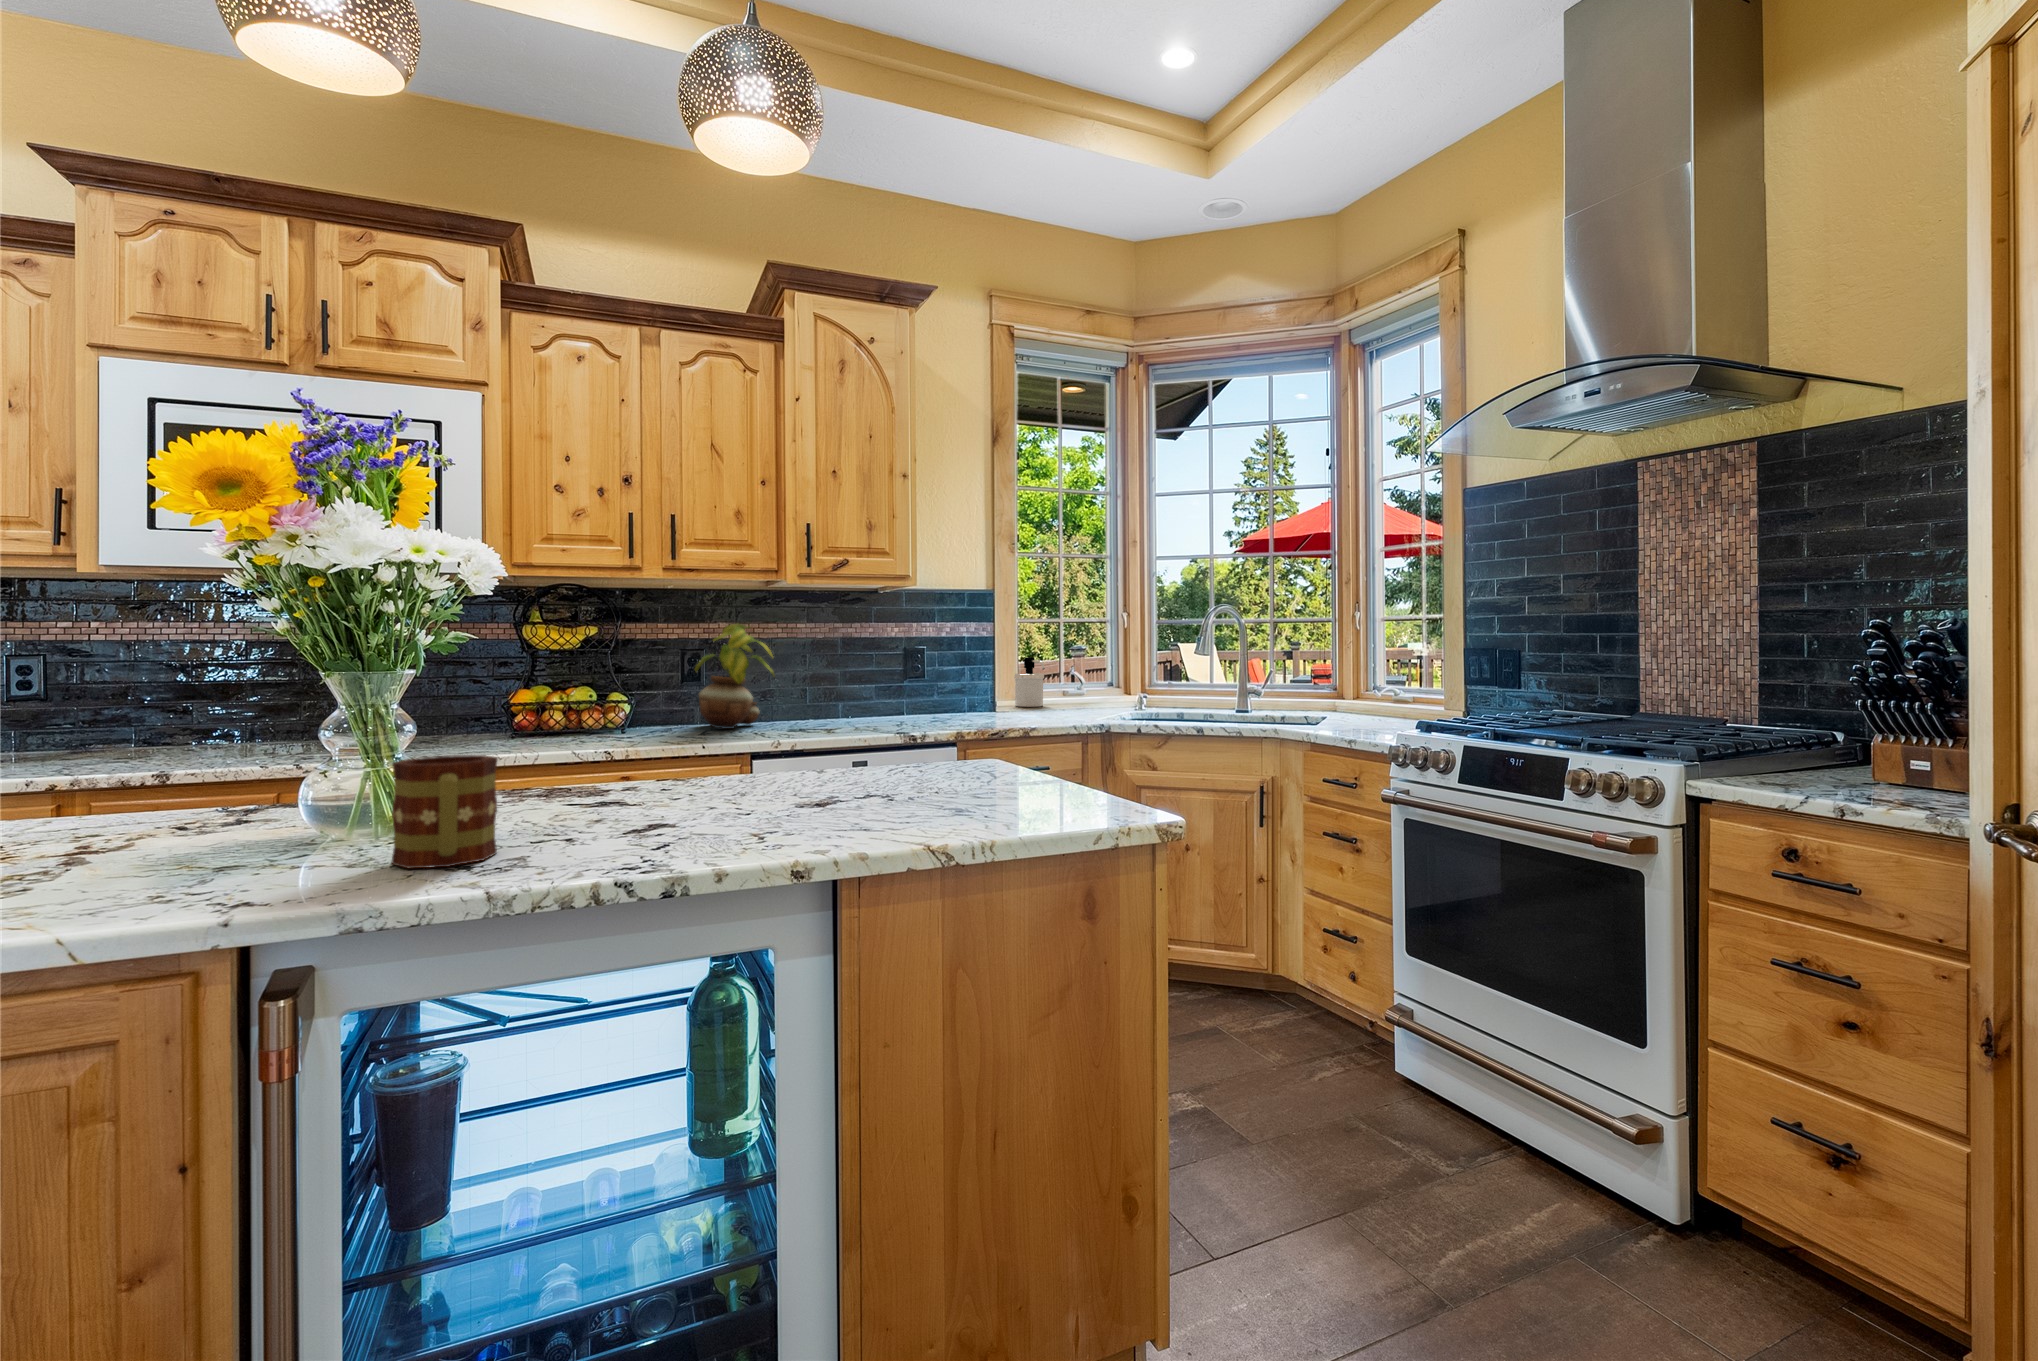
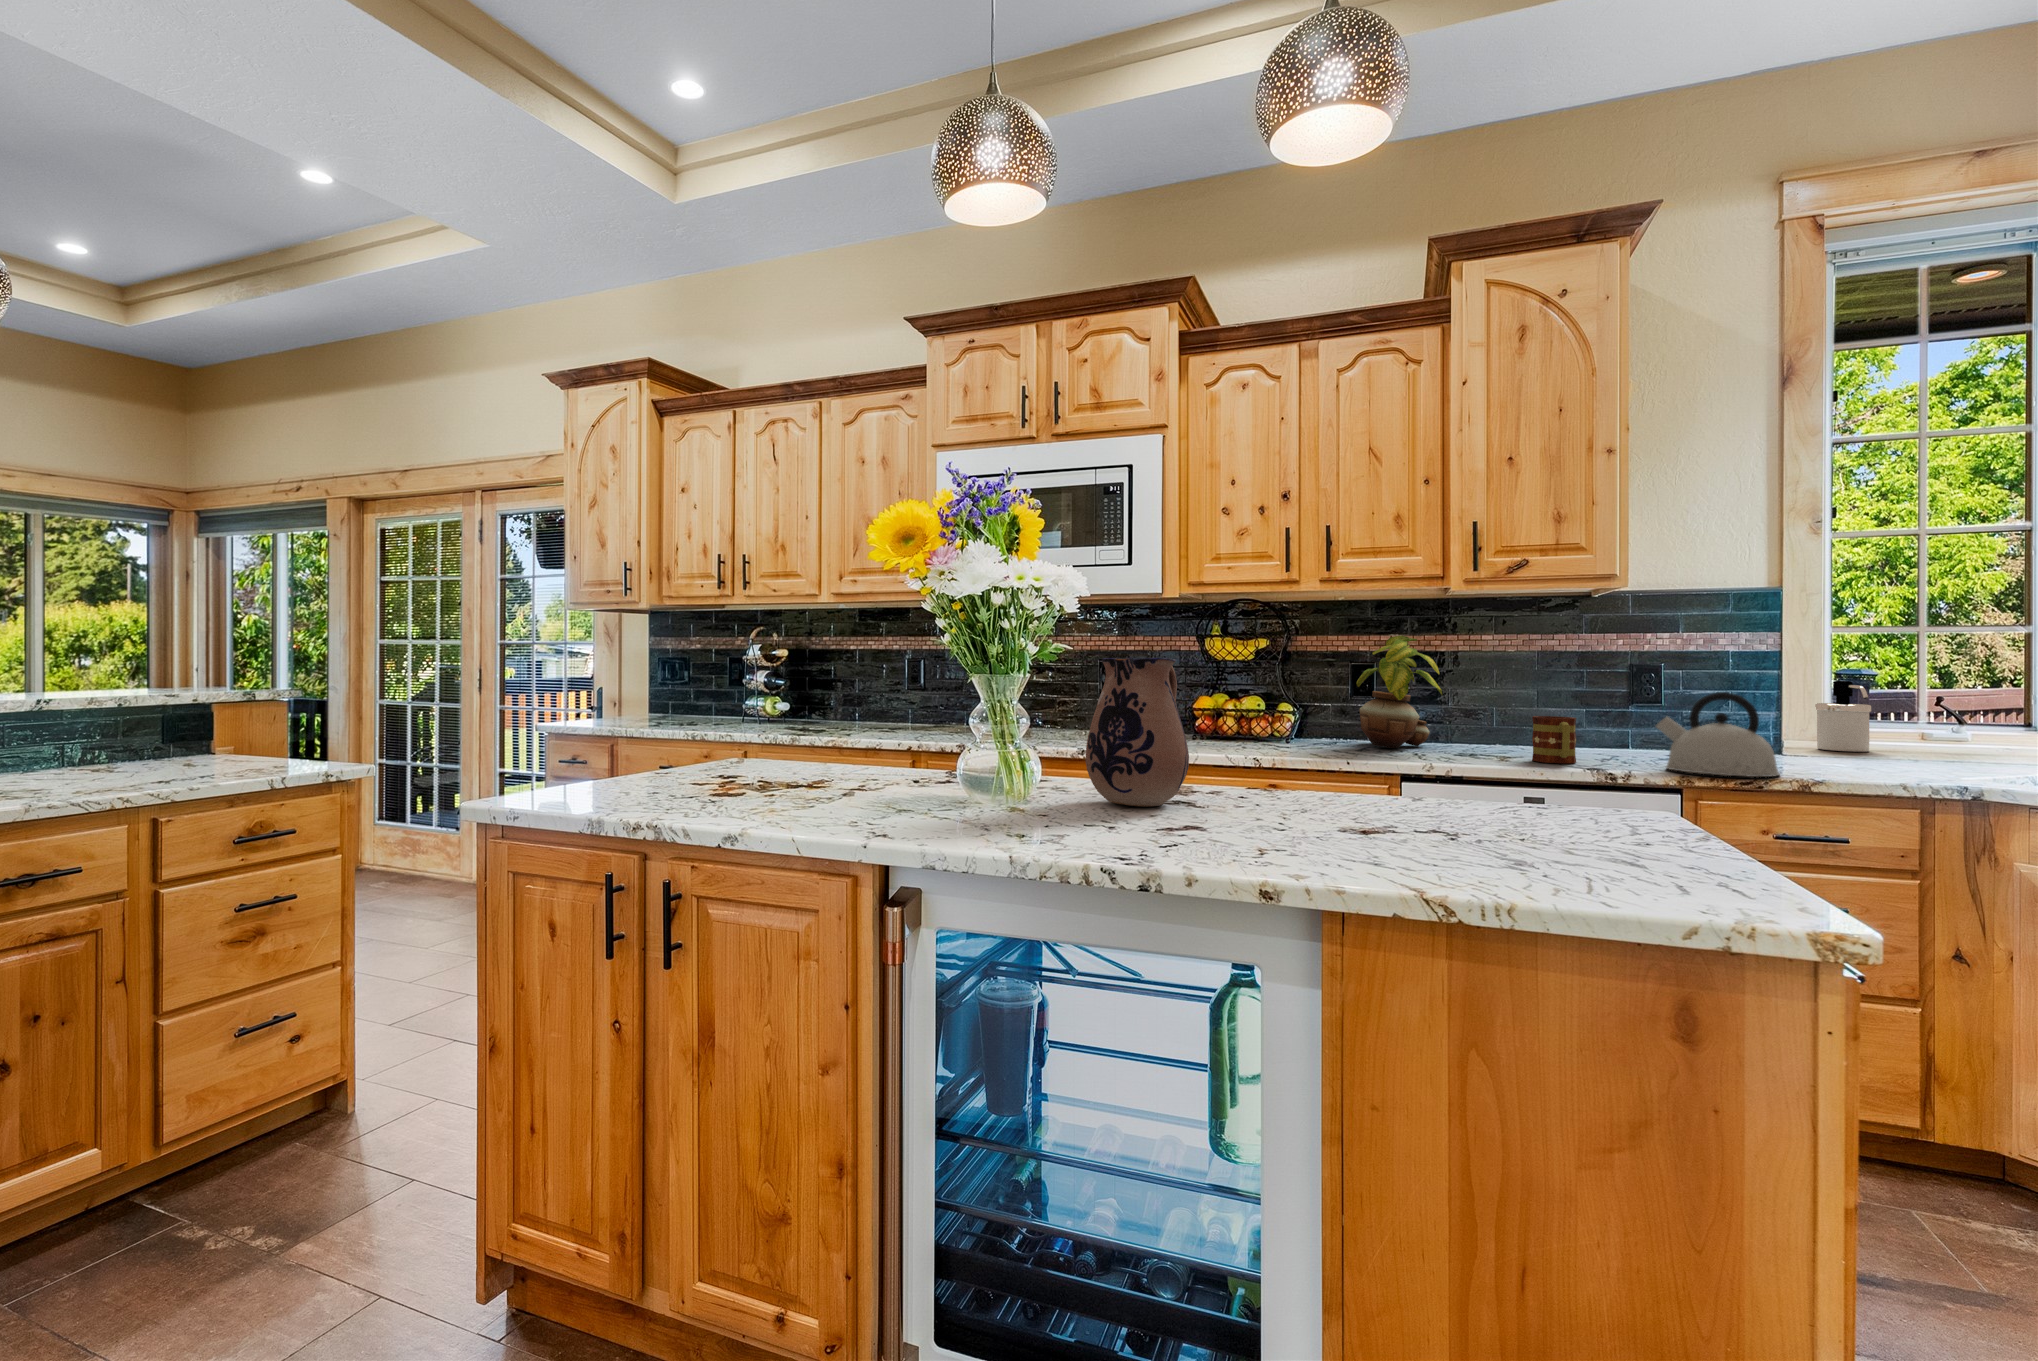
ceramic pitcher: none [502,648,629,813] -> present [1086,658,1189,807]
kettle: none [938,668,1014,730] -> present [1656,692,1779,777]
mug: present [392,755,498,868] -> present [1532,716,1576,763]

